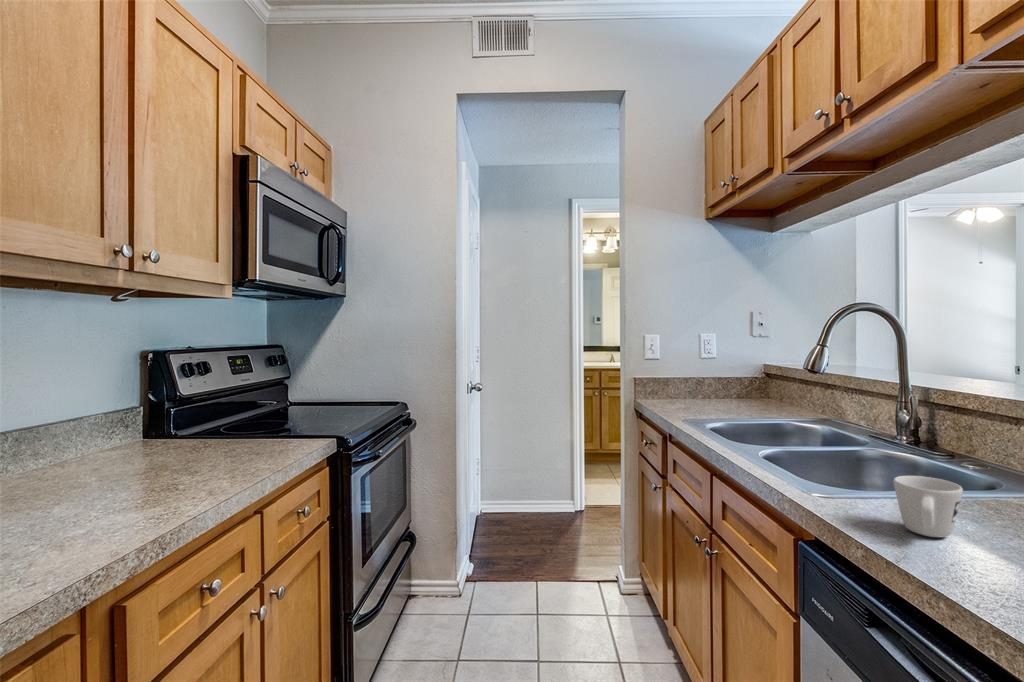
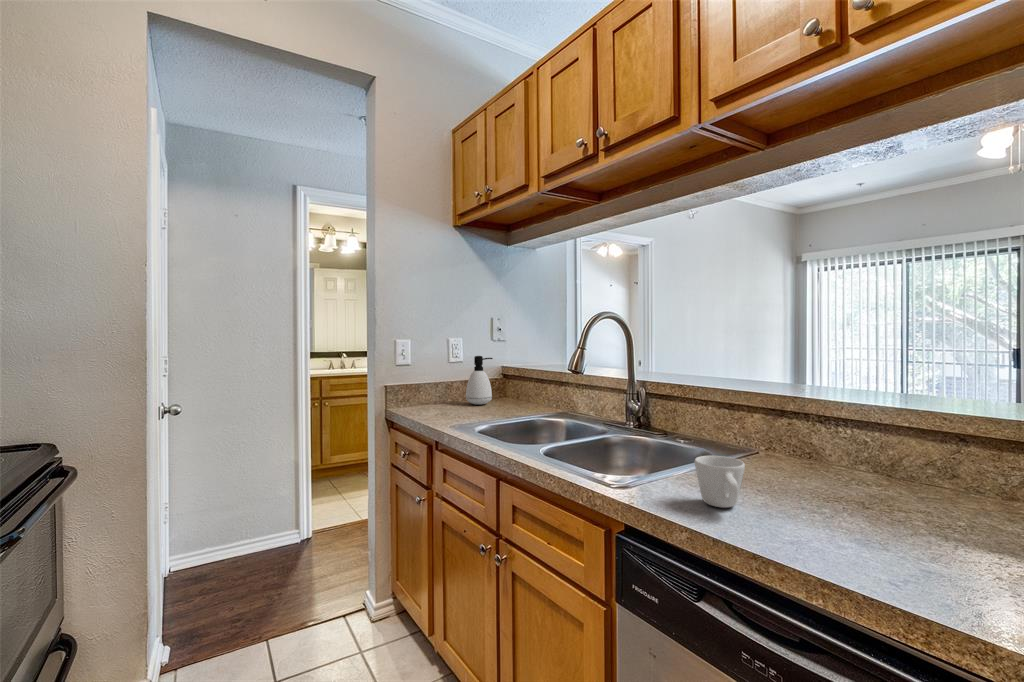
soap dispenser: none [715,352,745,403] -> present [466,356,493,405]

